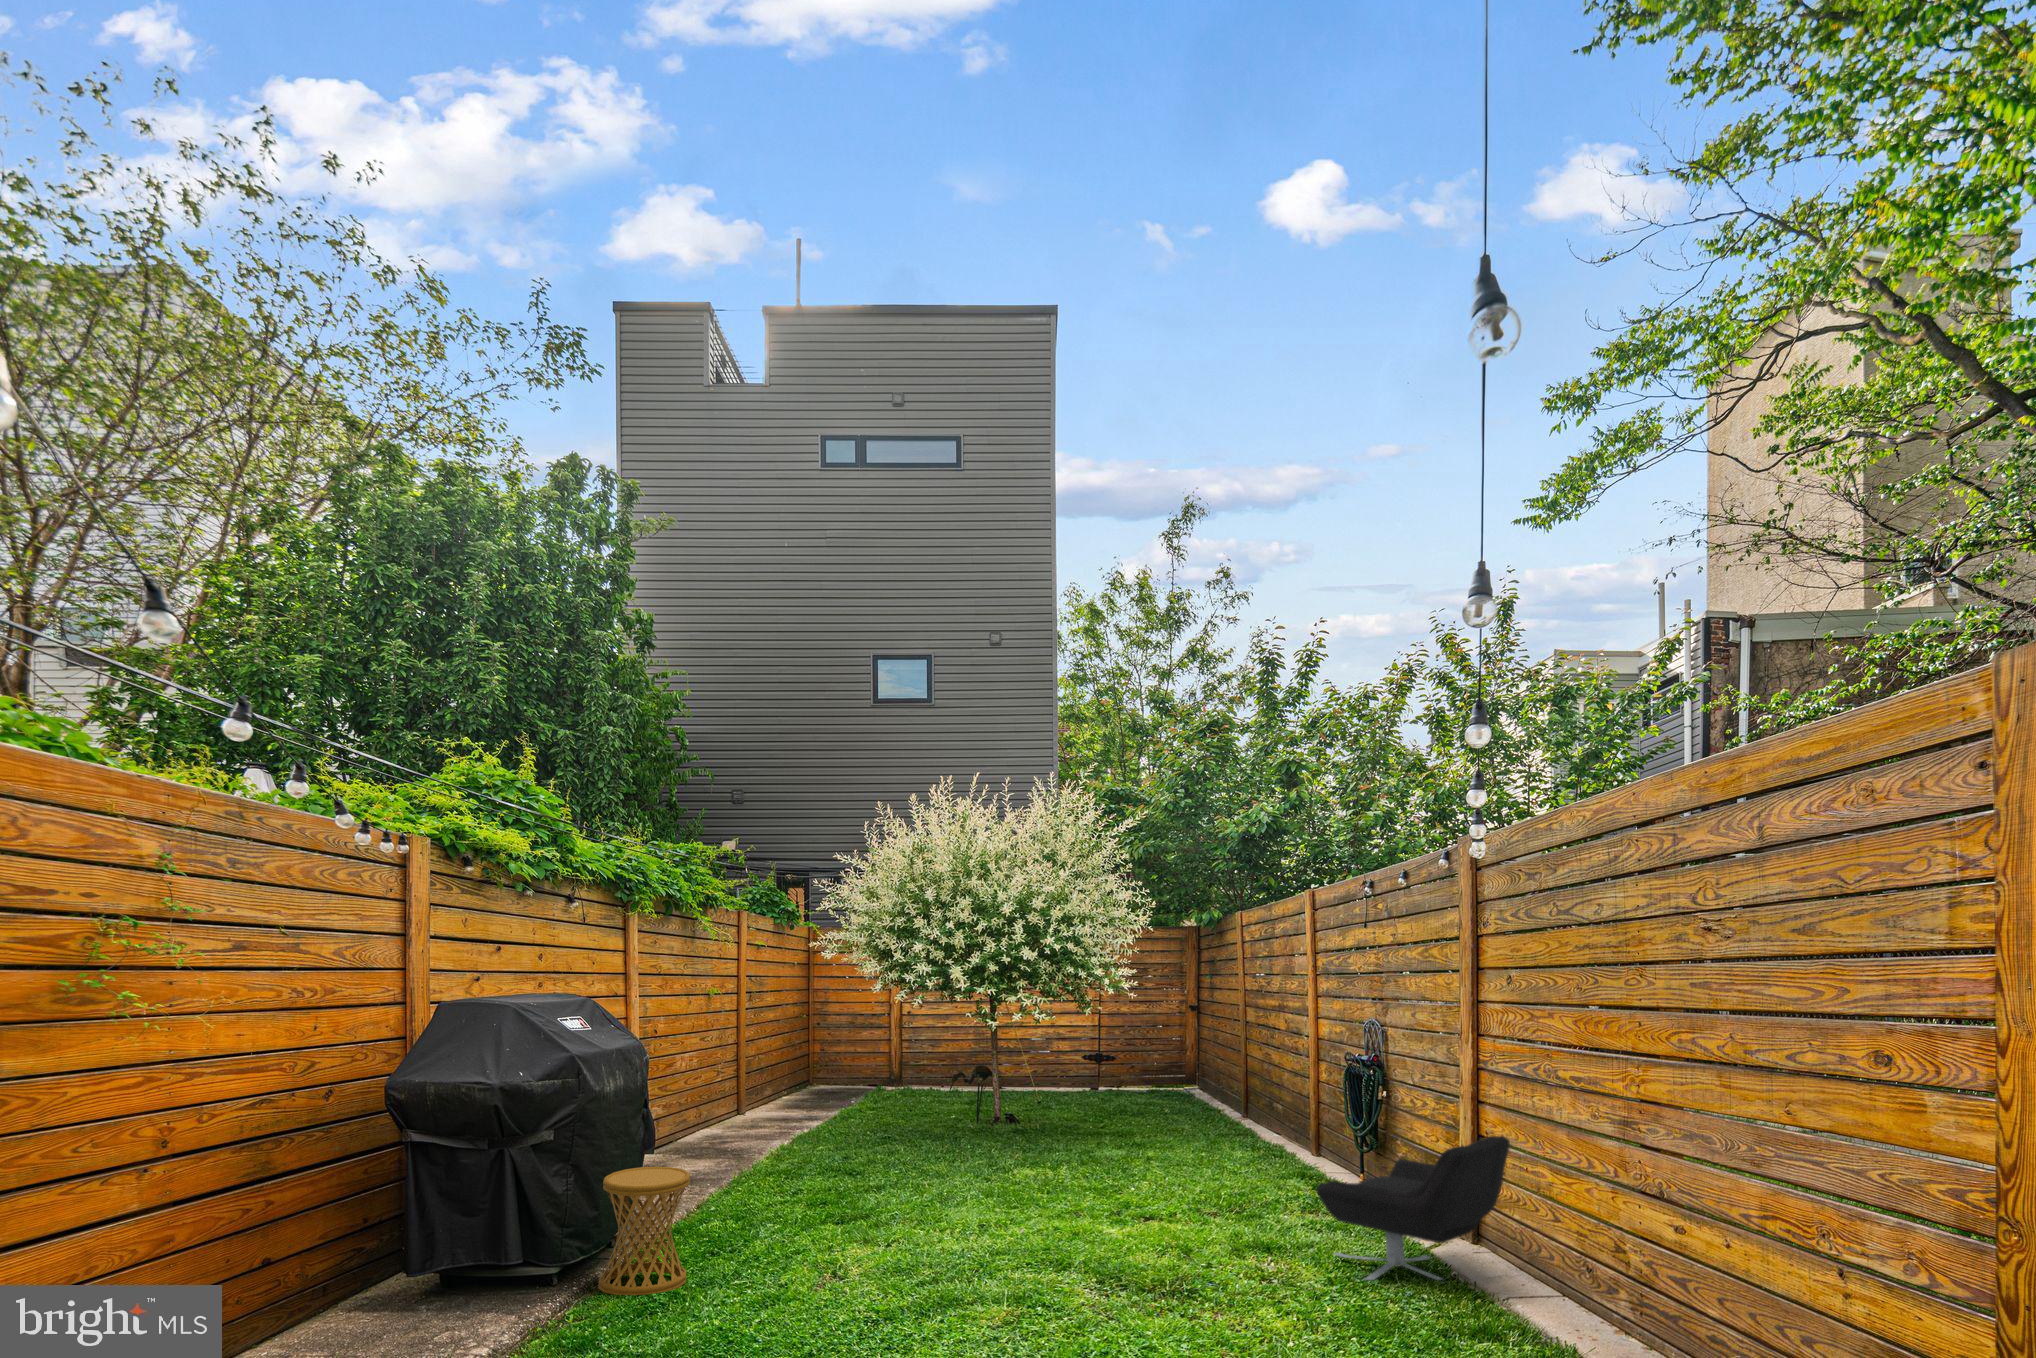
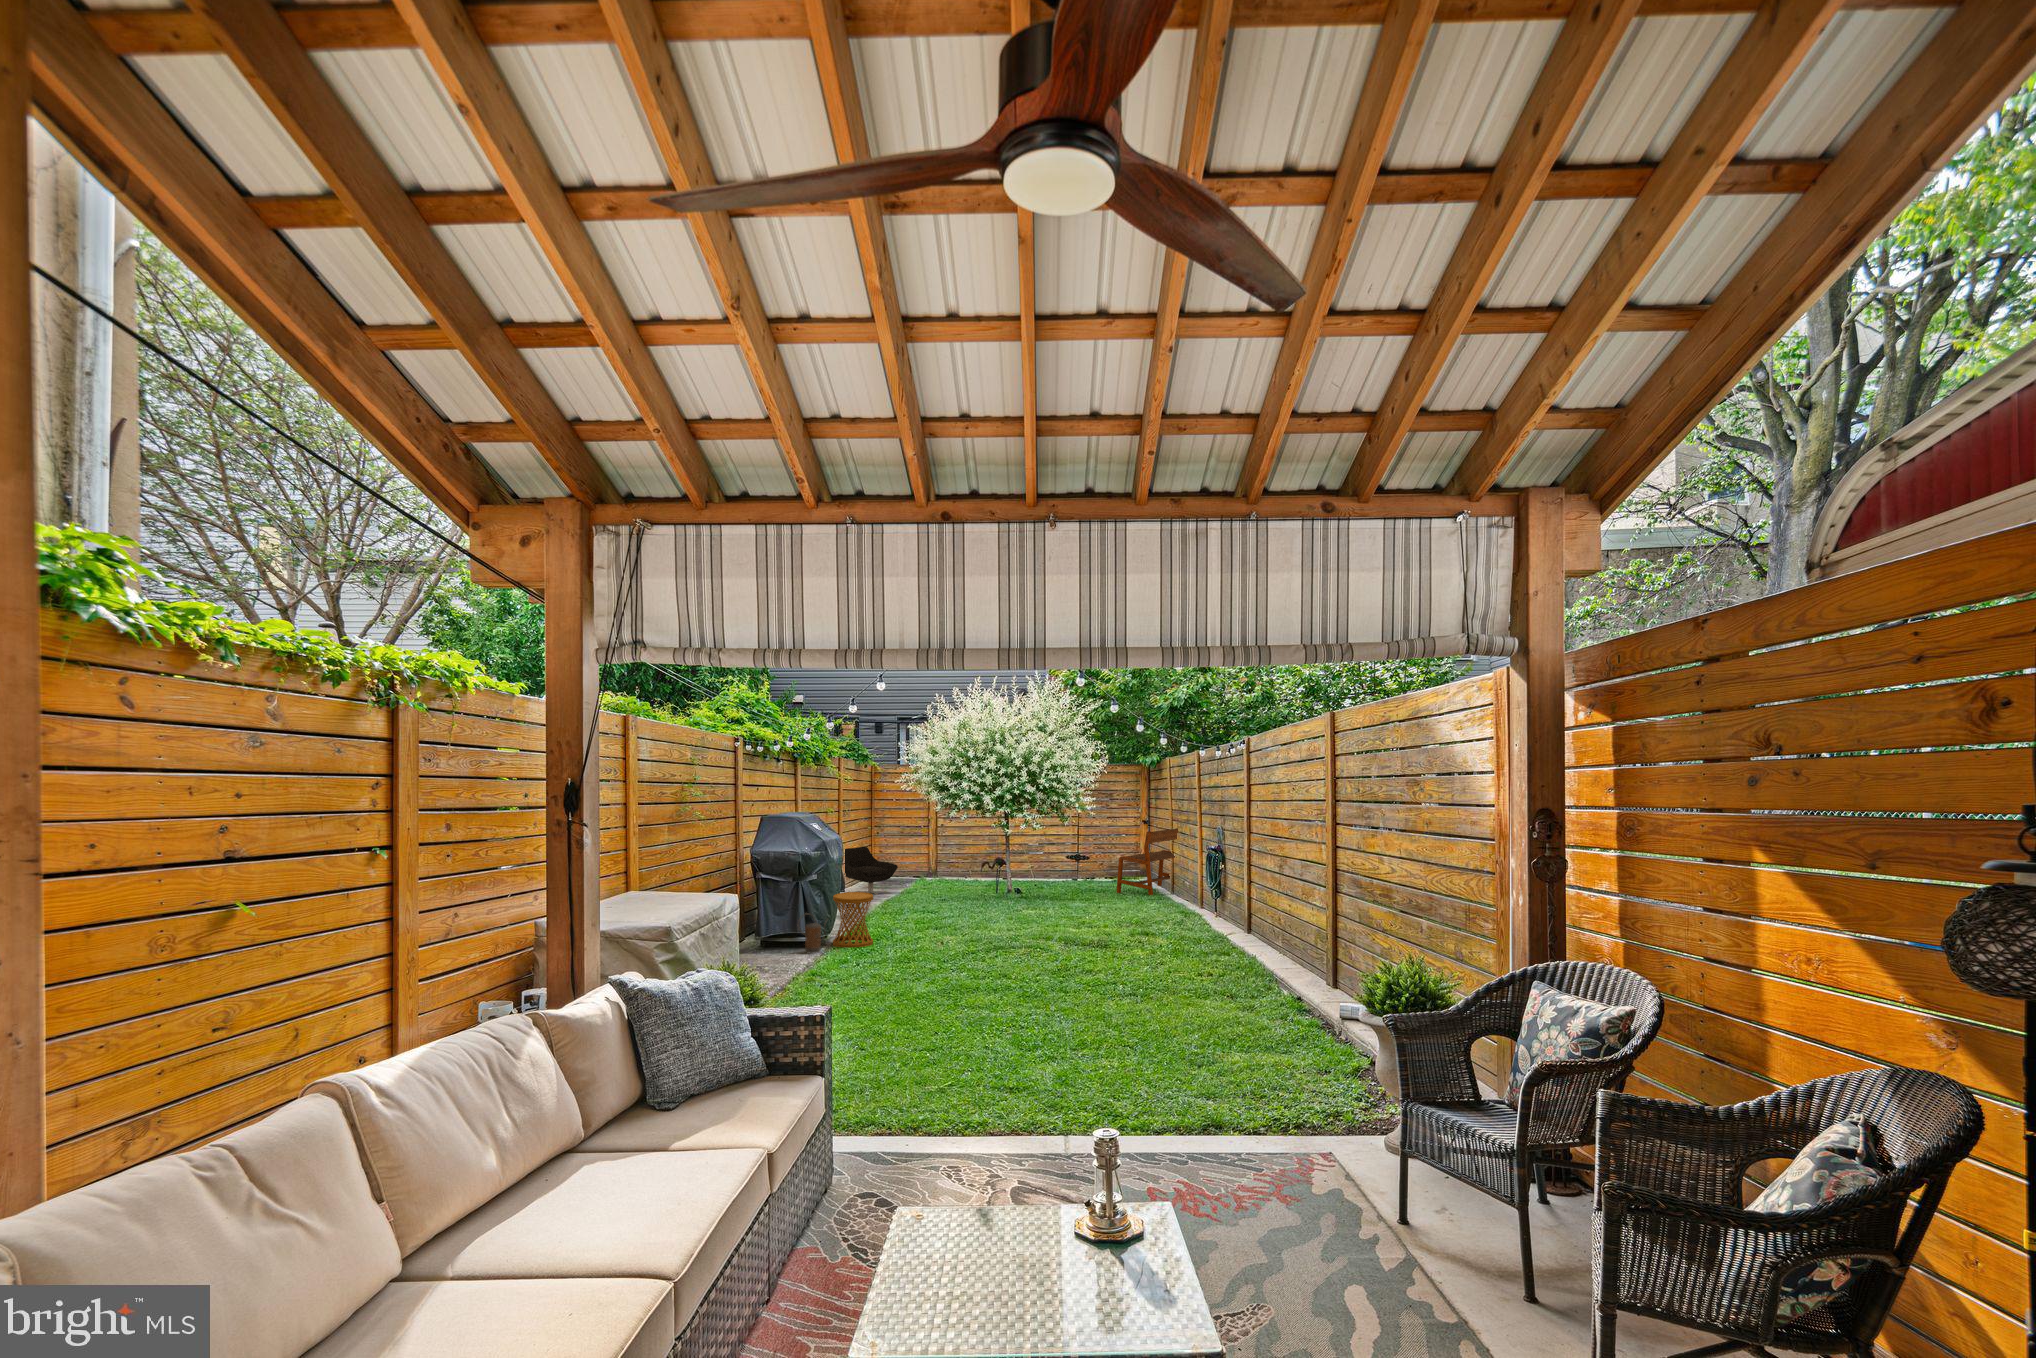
bench: none [1173,1018,1296,1144] -> present [1117,828,1178,895]
lounge chair: present [1316,1136,1510,1280] -> present [845,846,898,895]
watering can: none [503,1224,581,1319] -> present [799,913,826,954]

